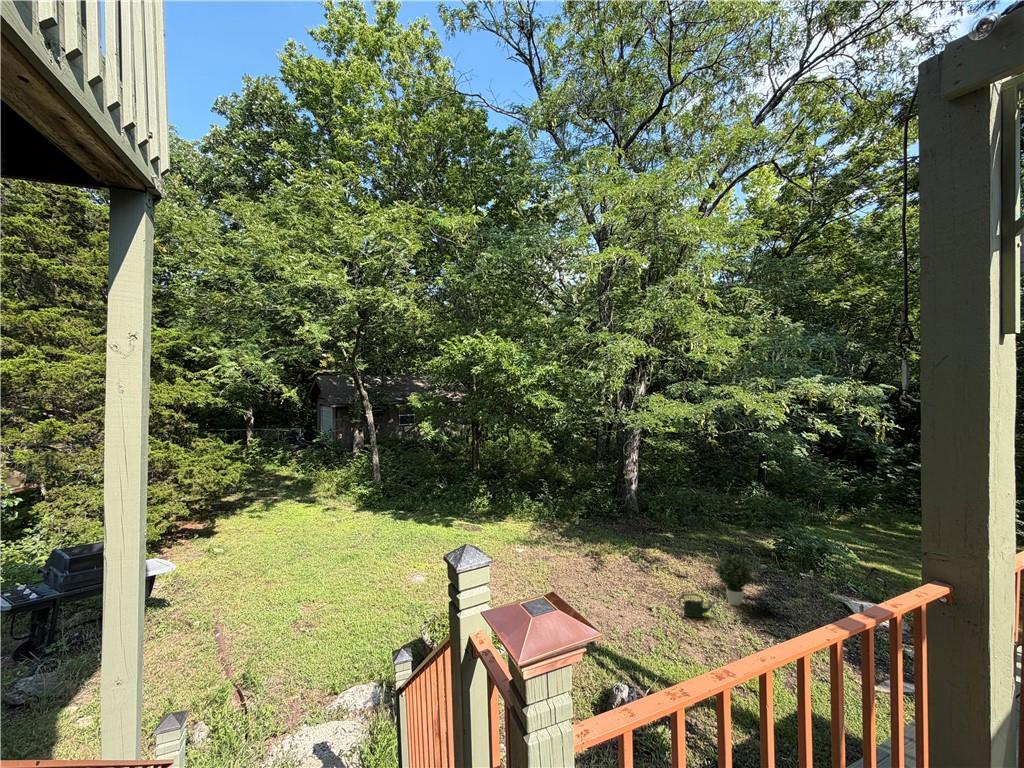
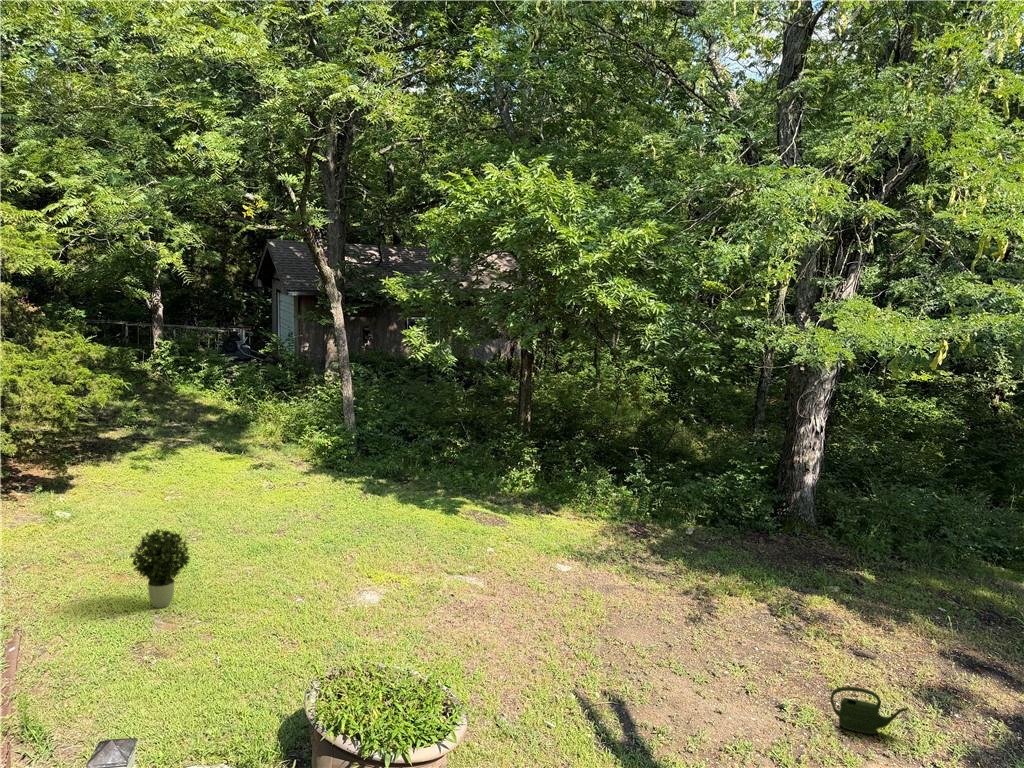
potted plant: present [716,555,754,606] -> present [130,529,190,608]

